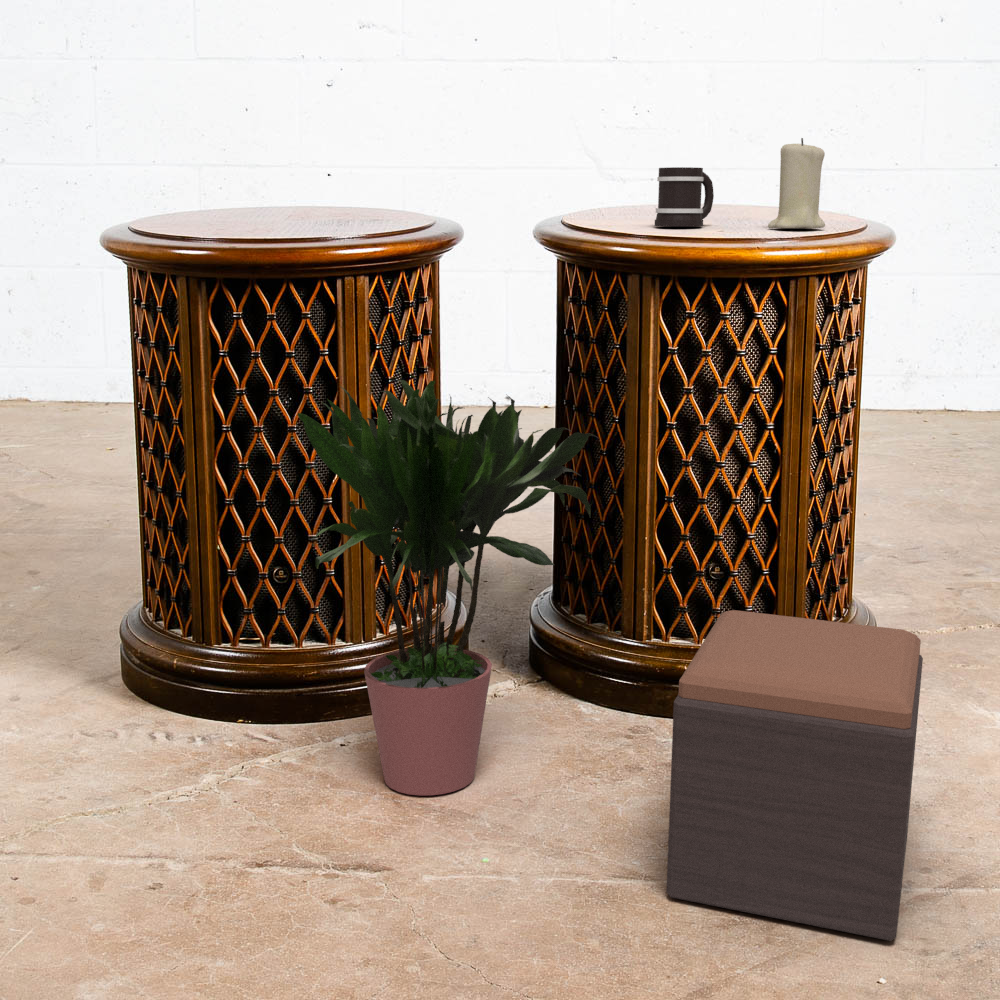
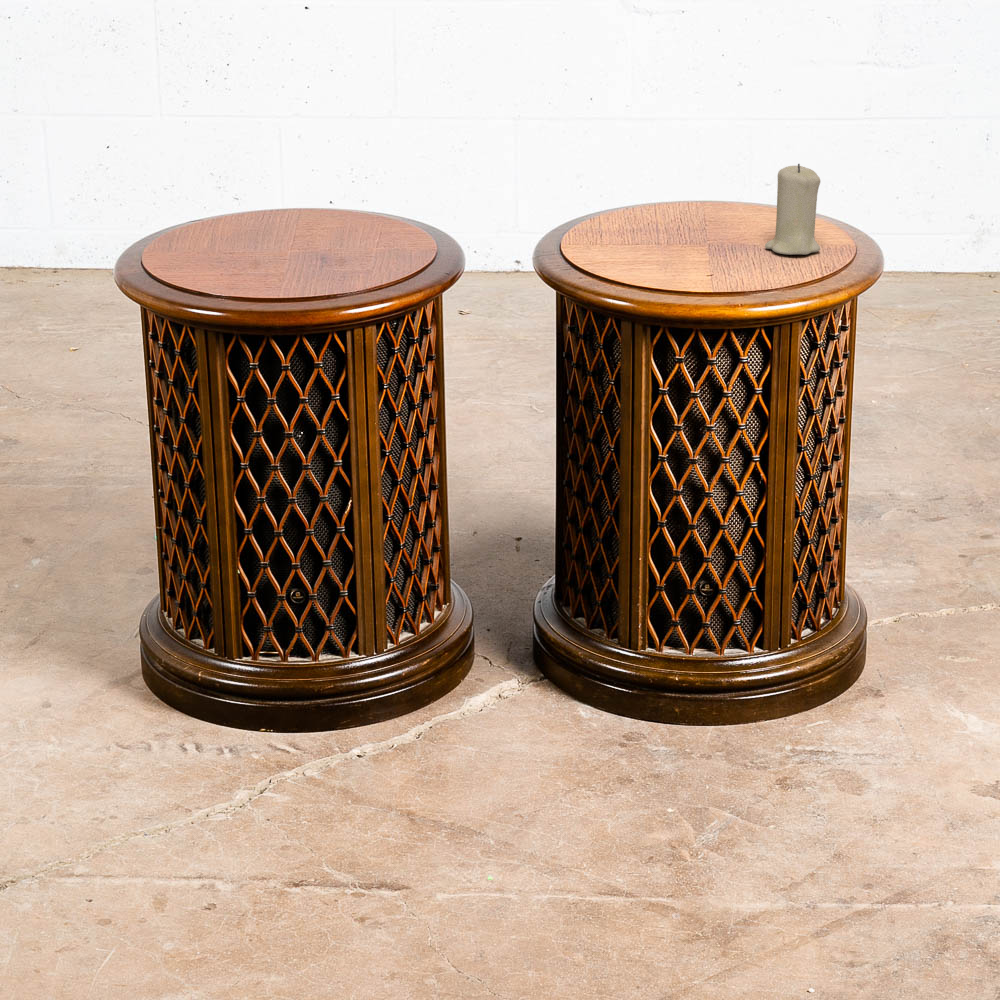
mug: present [655,167,714,227] -> none [654,179,714,244]
potted plant: present [298,380,598,795] -> none [314,412,601,810]
footstool: present [666,610,923,941] -> none [643,659,874,954]

